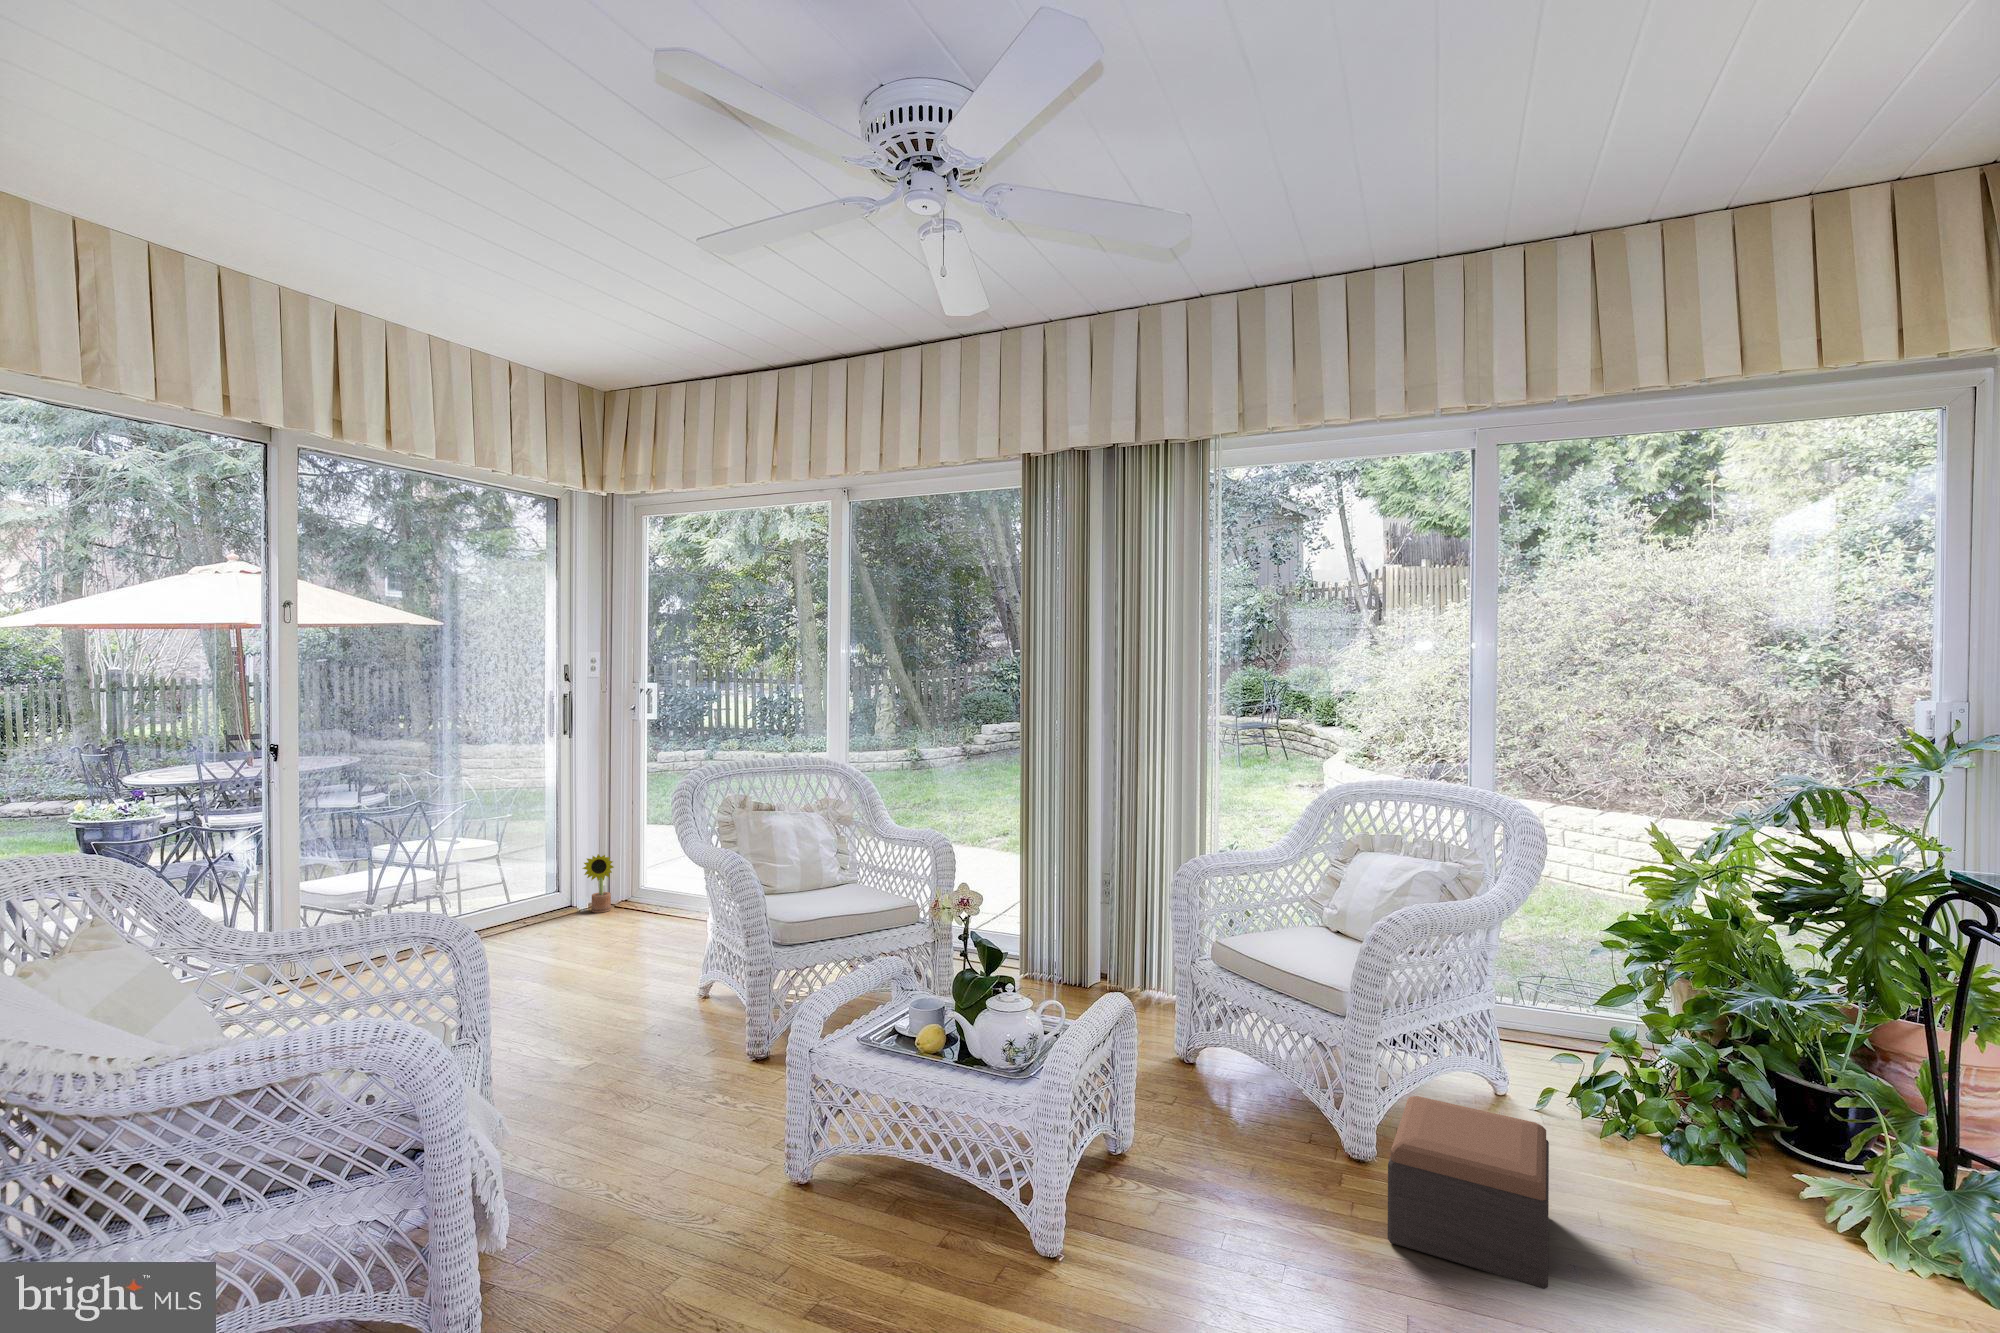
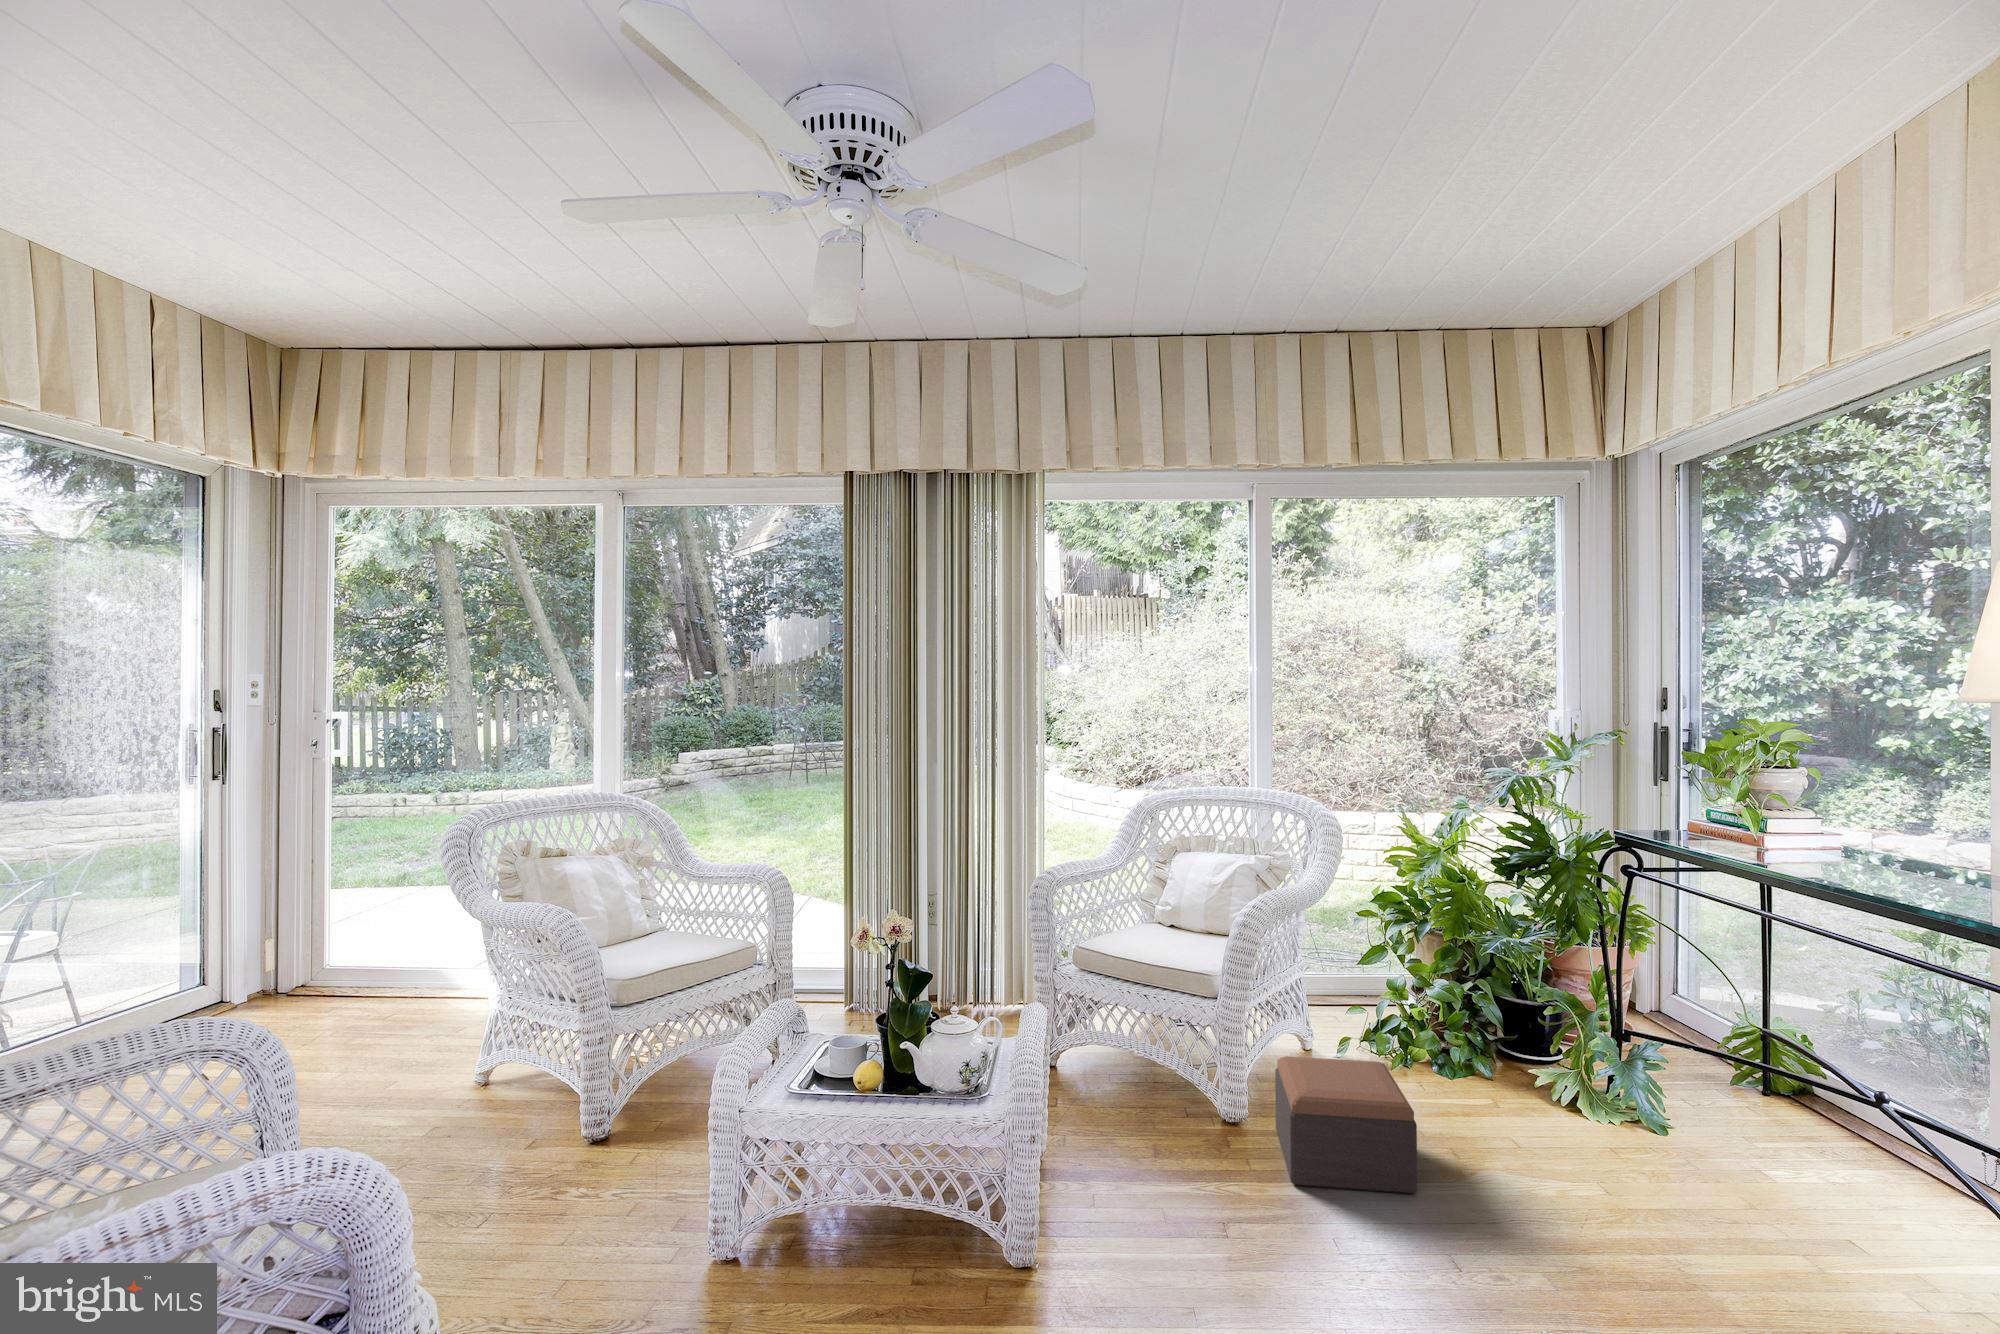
decorative plant: present [582,854,614,913] -> none [244,930,292,1006]

